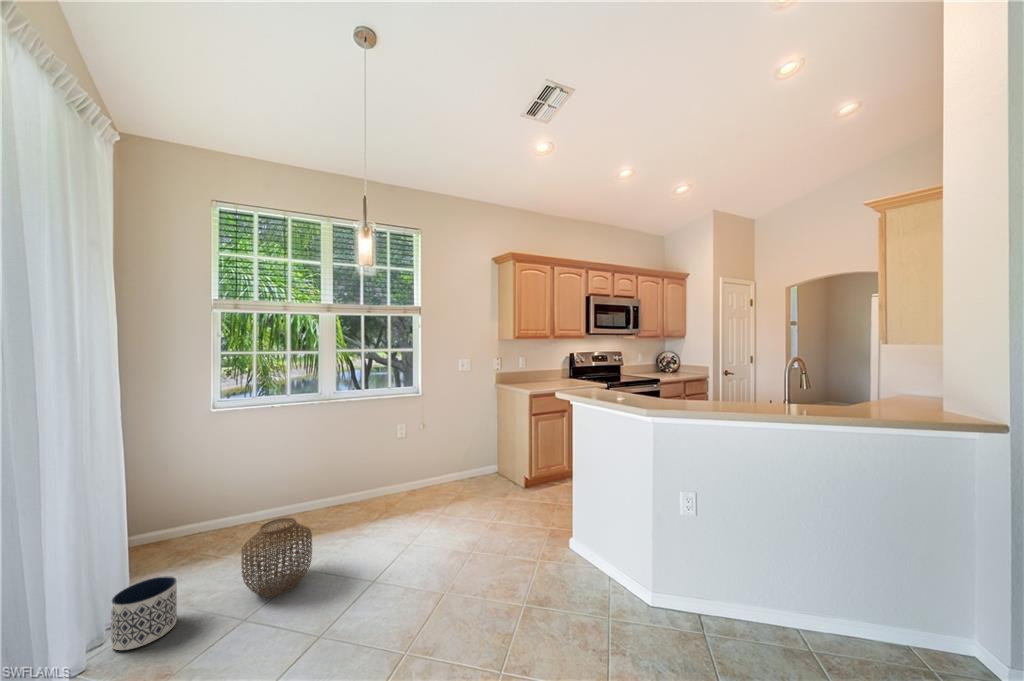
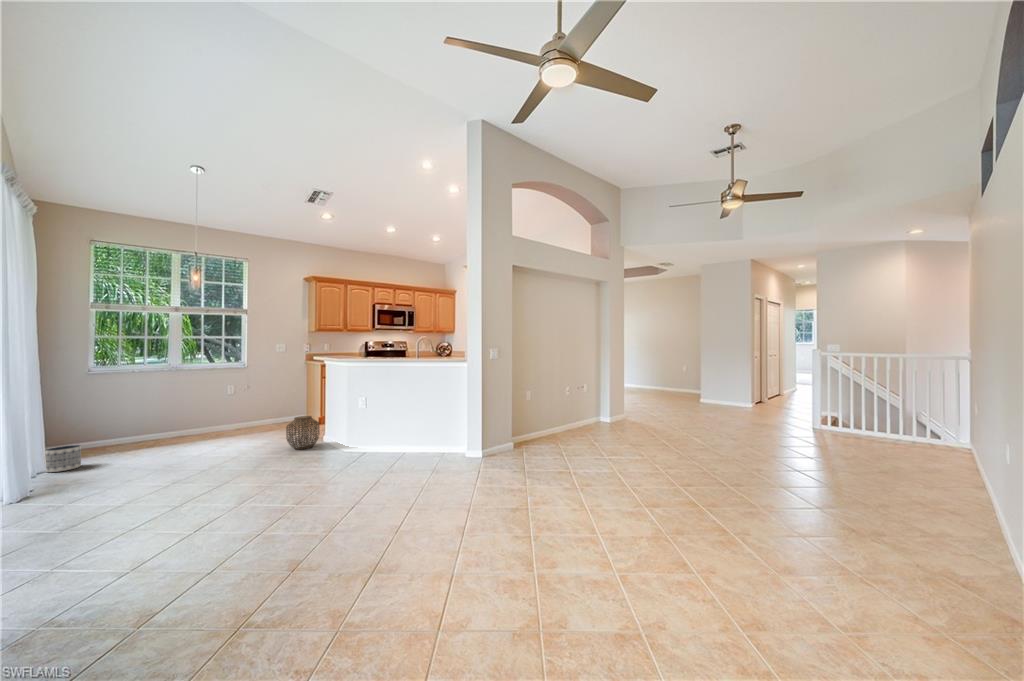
woven basket: present [241,518,312,597] -> present [286,416,320,449]

